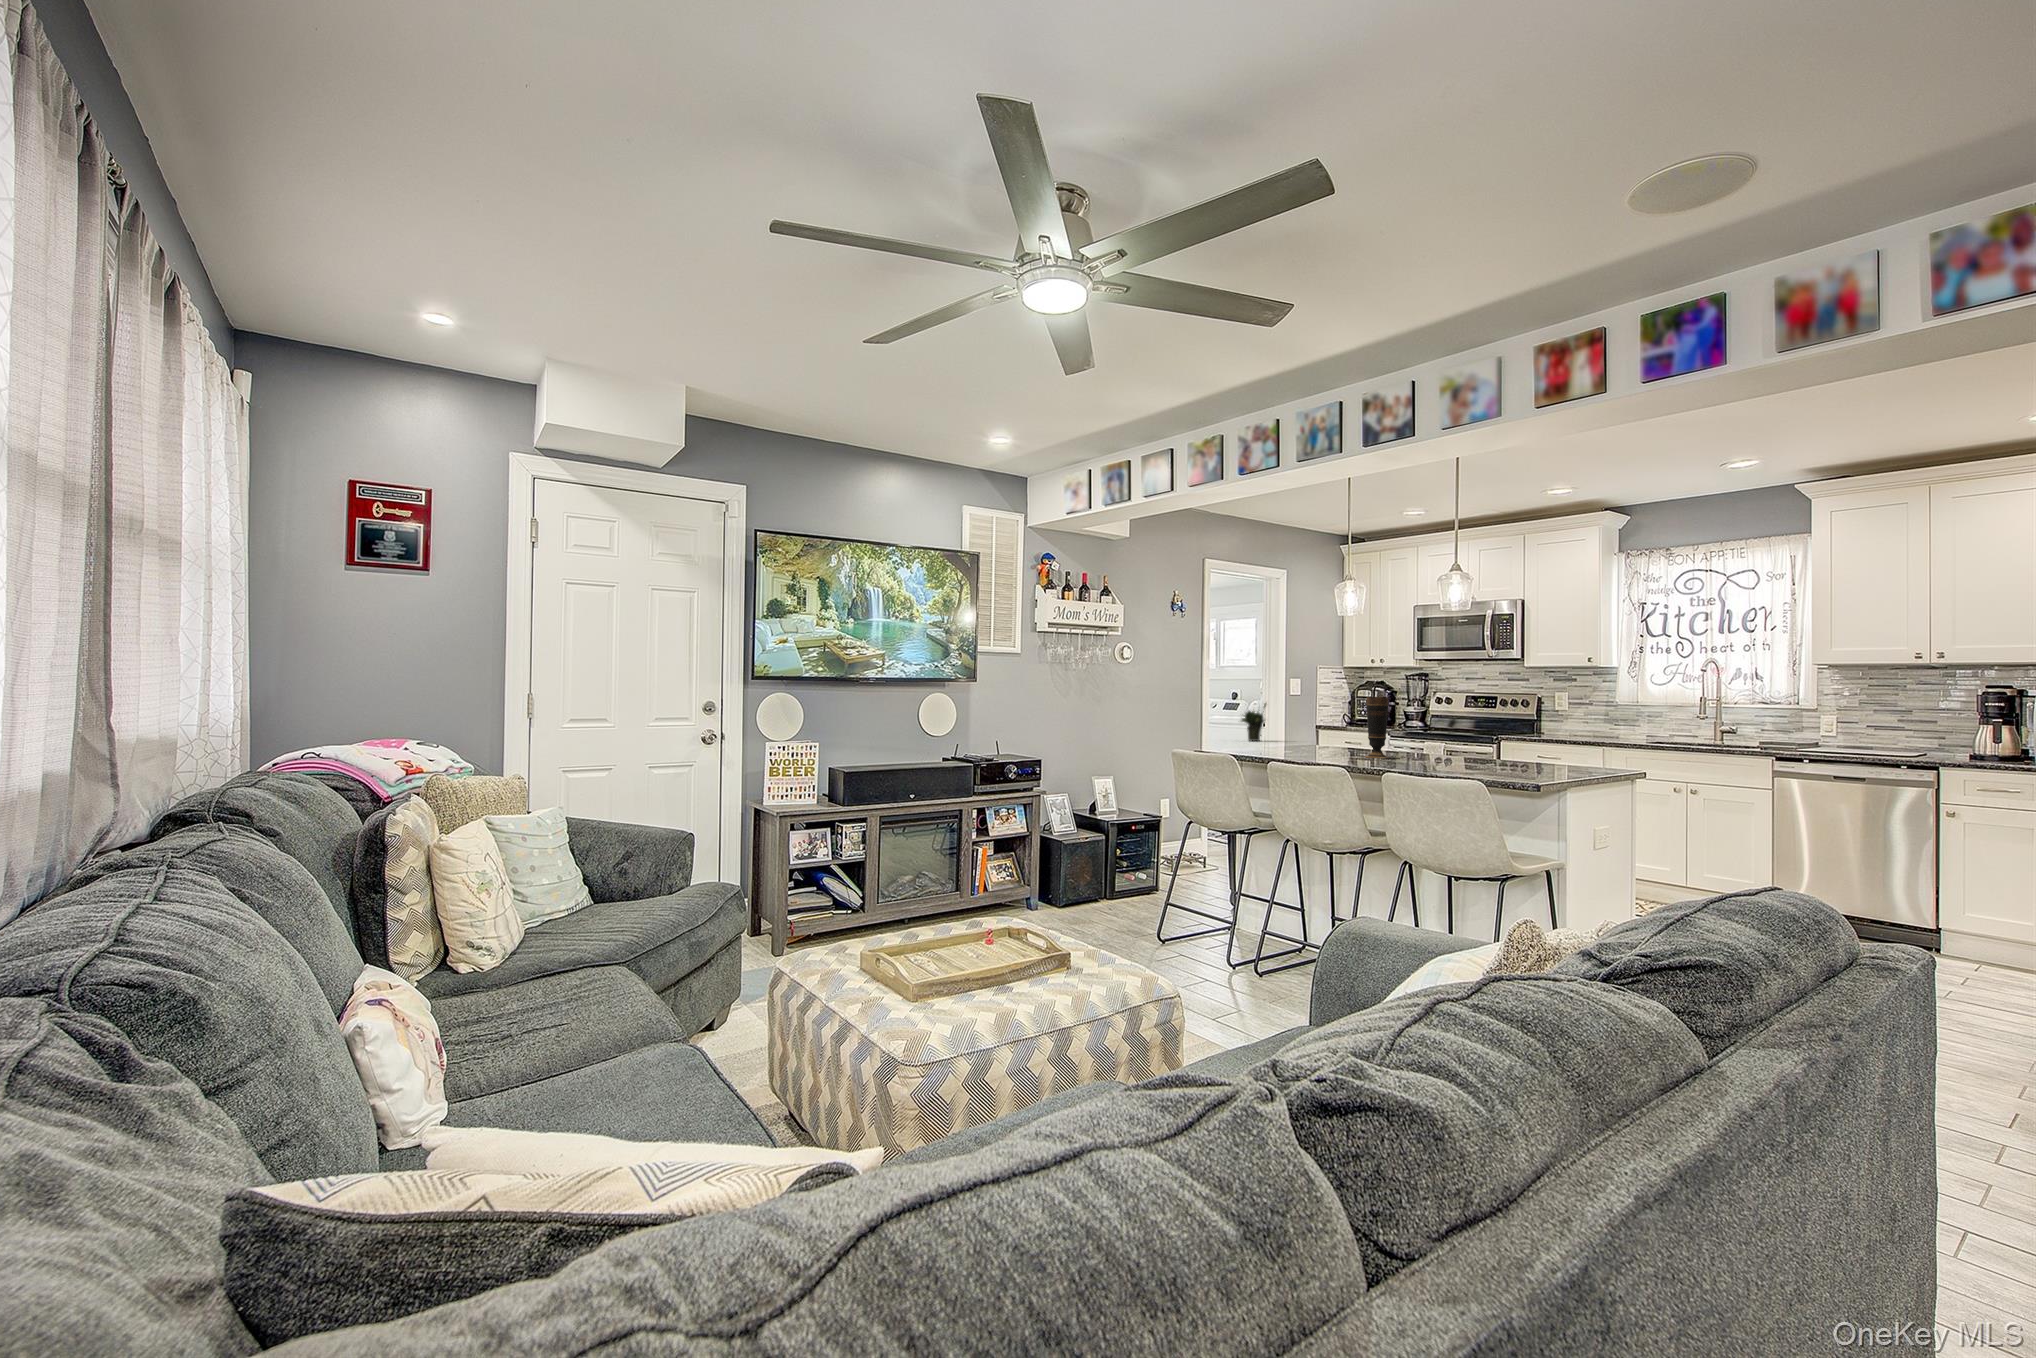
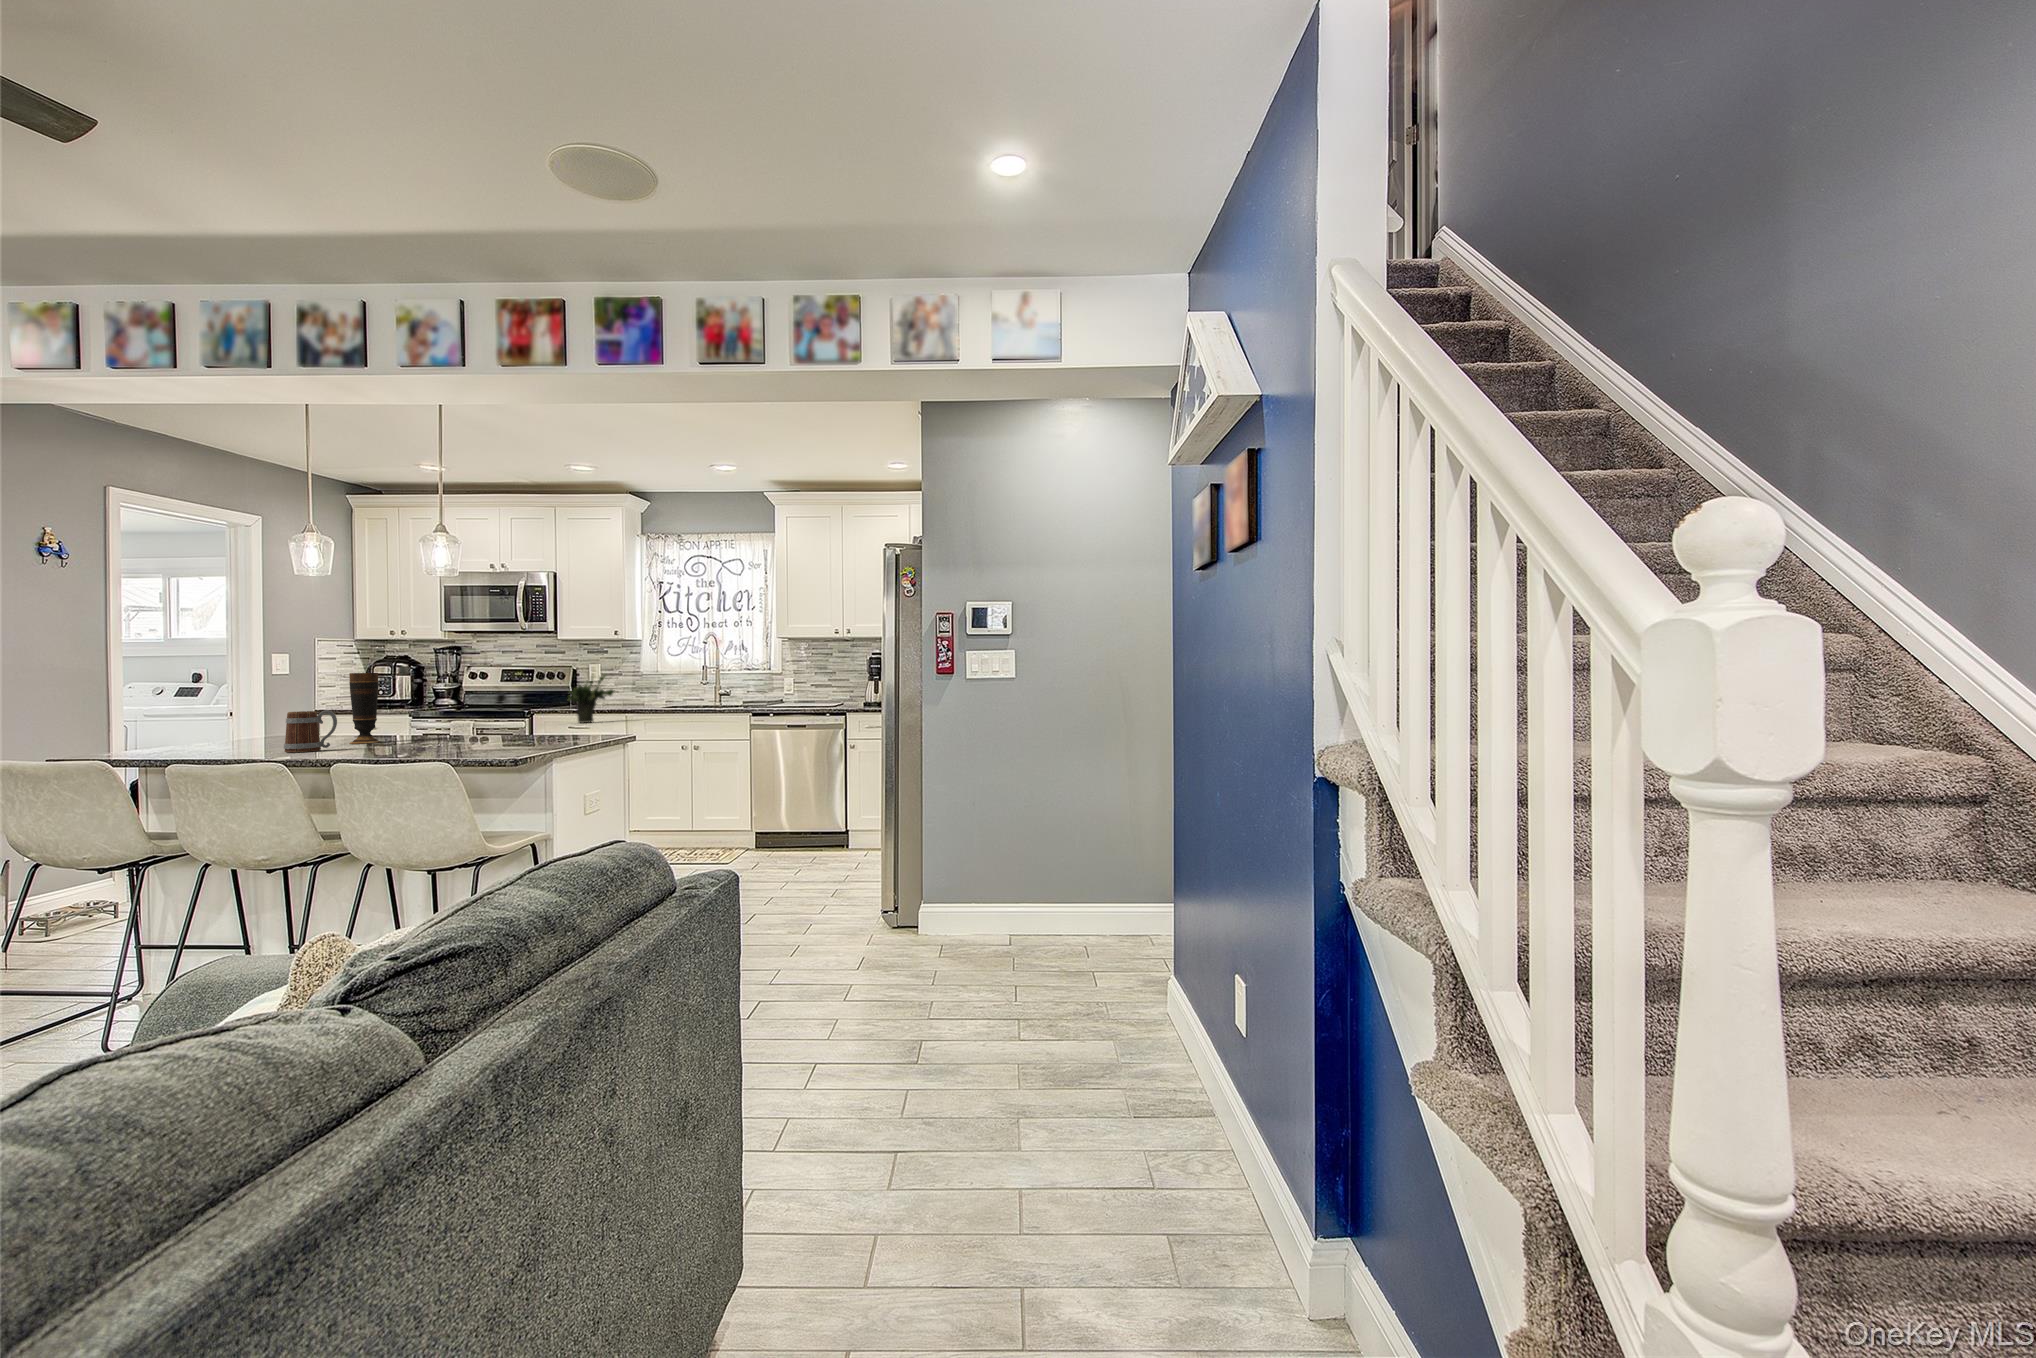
potted plant: present [1241,703,1266,741] -> present [568,675,614,723]
mug: none [1329,728,1366,762] -> present [284,710,337,752]

